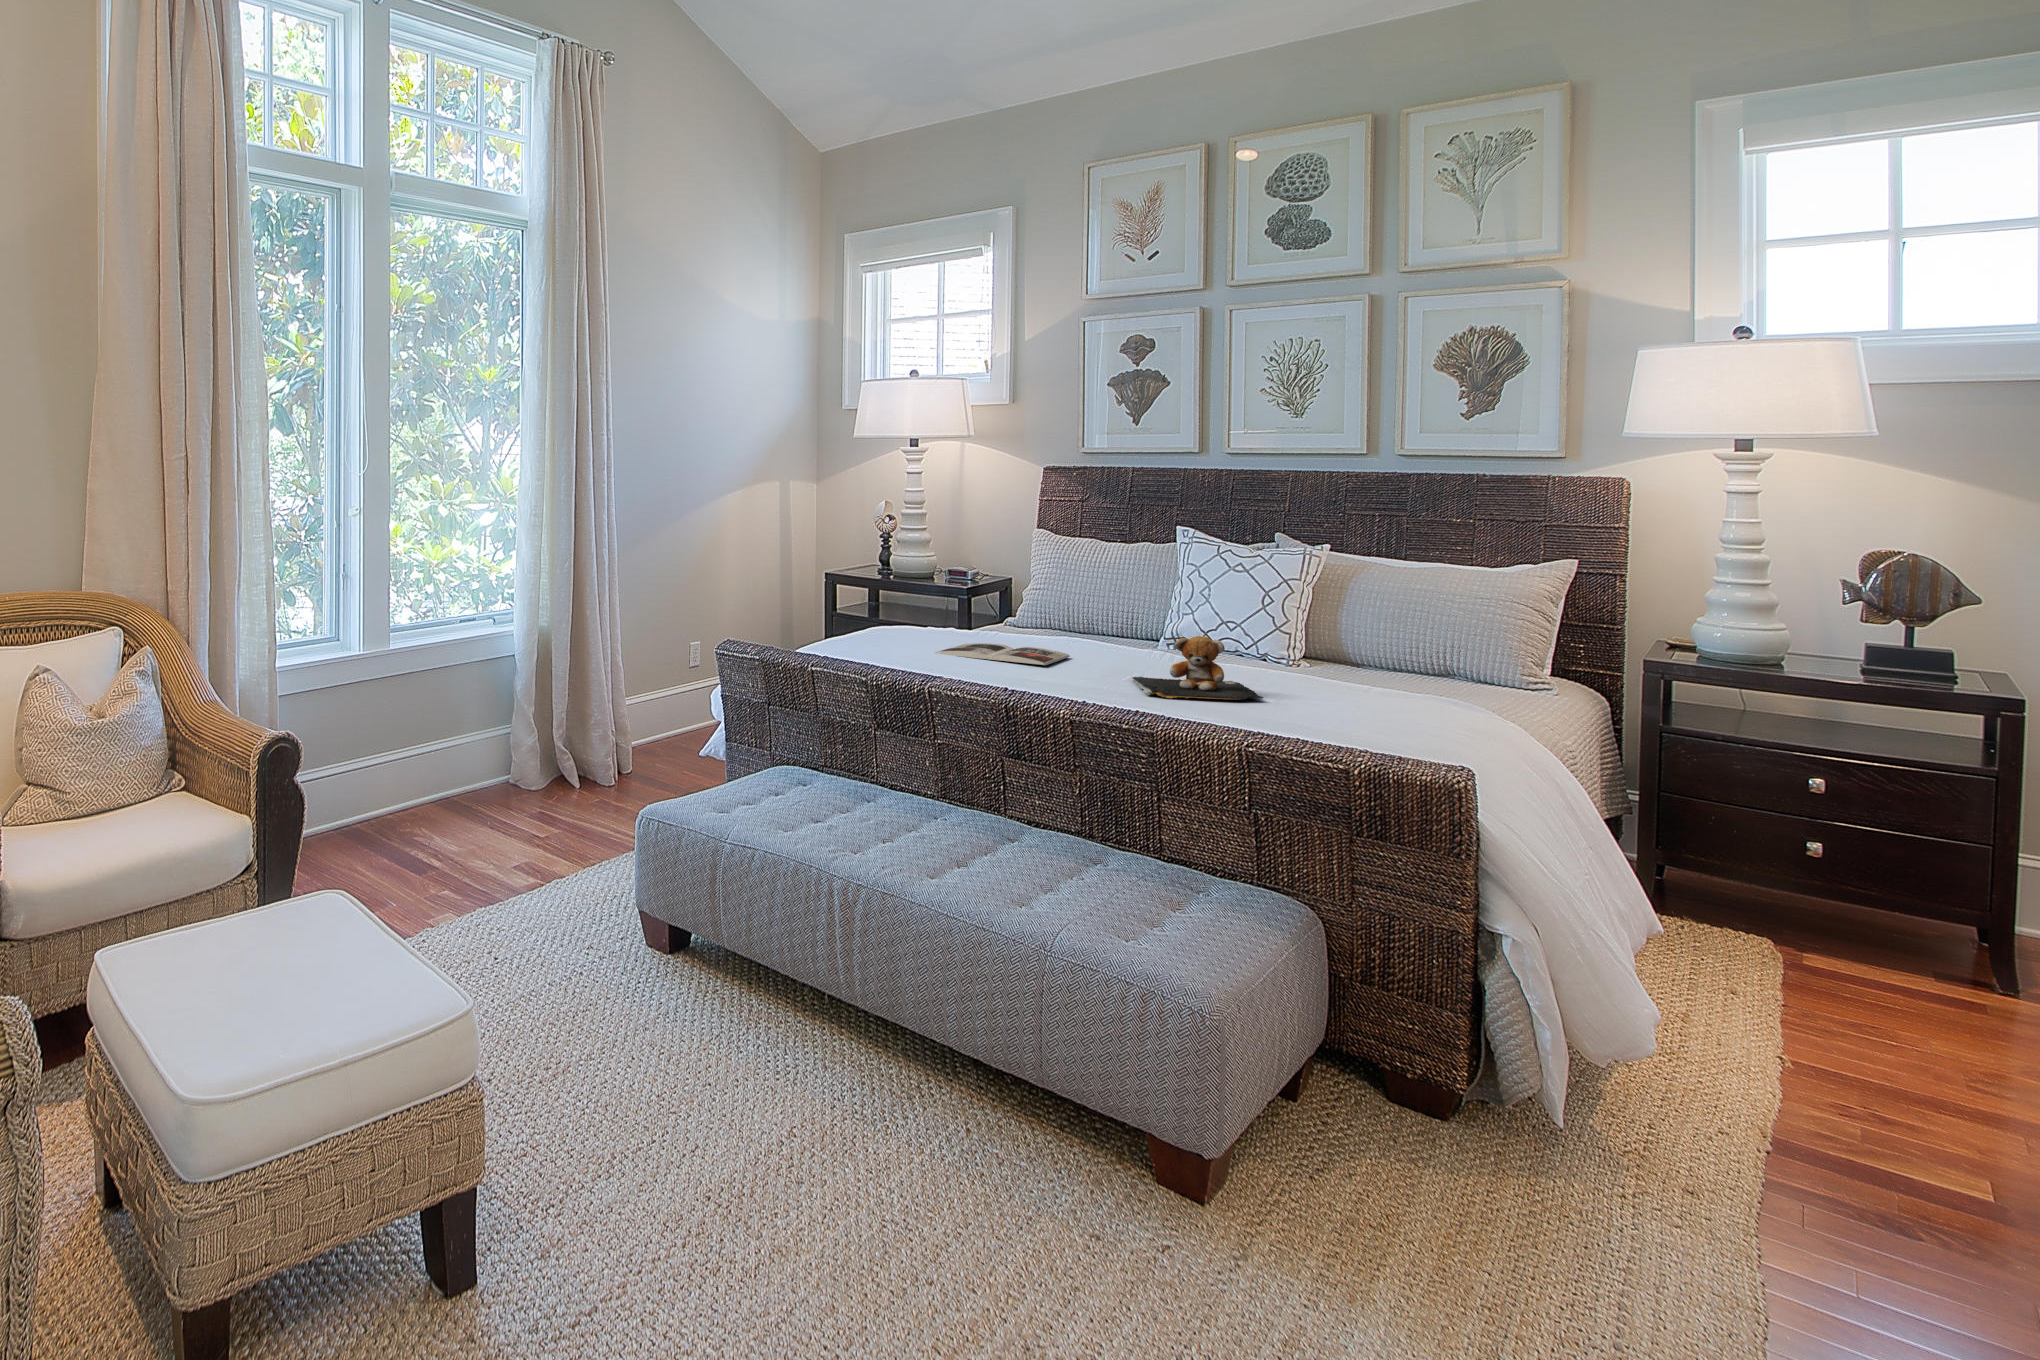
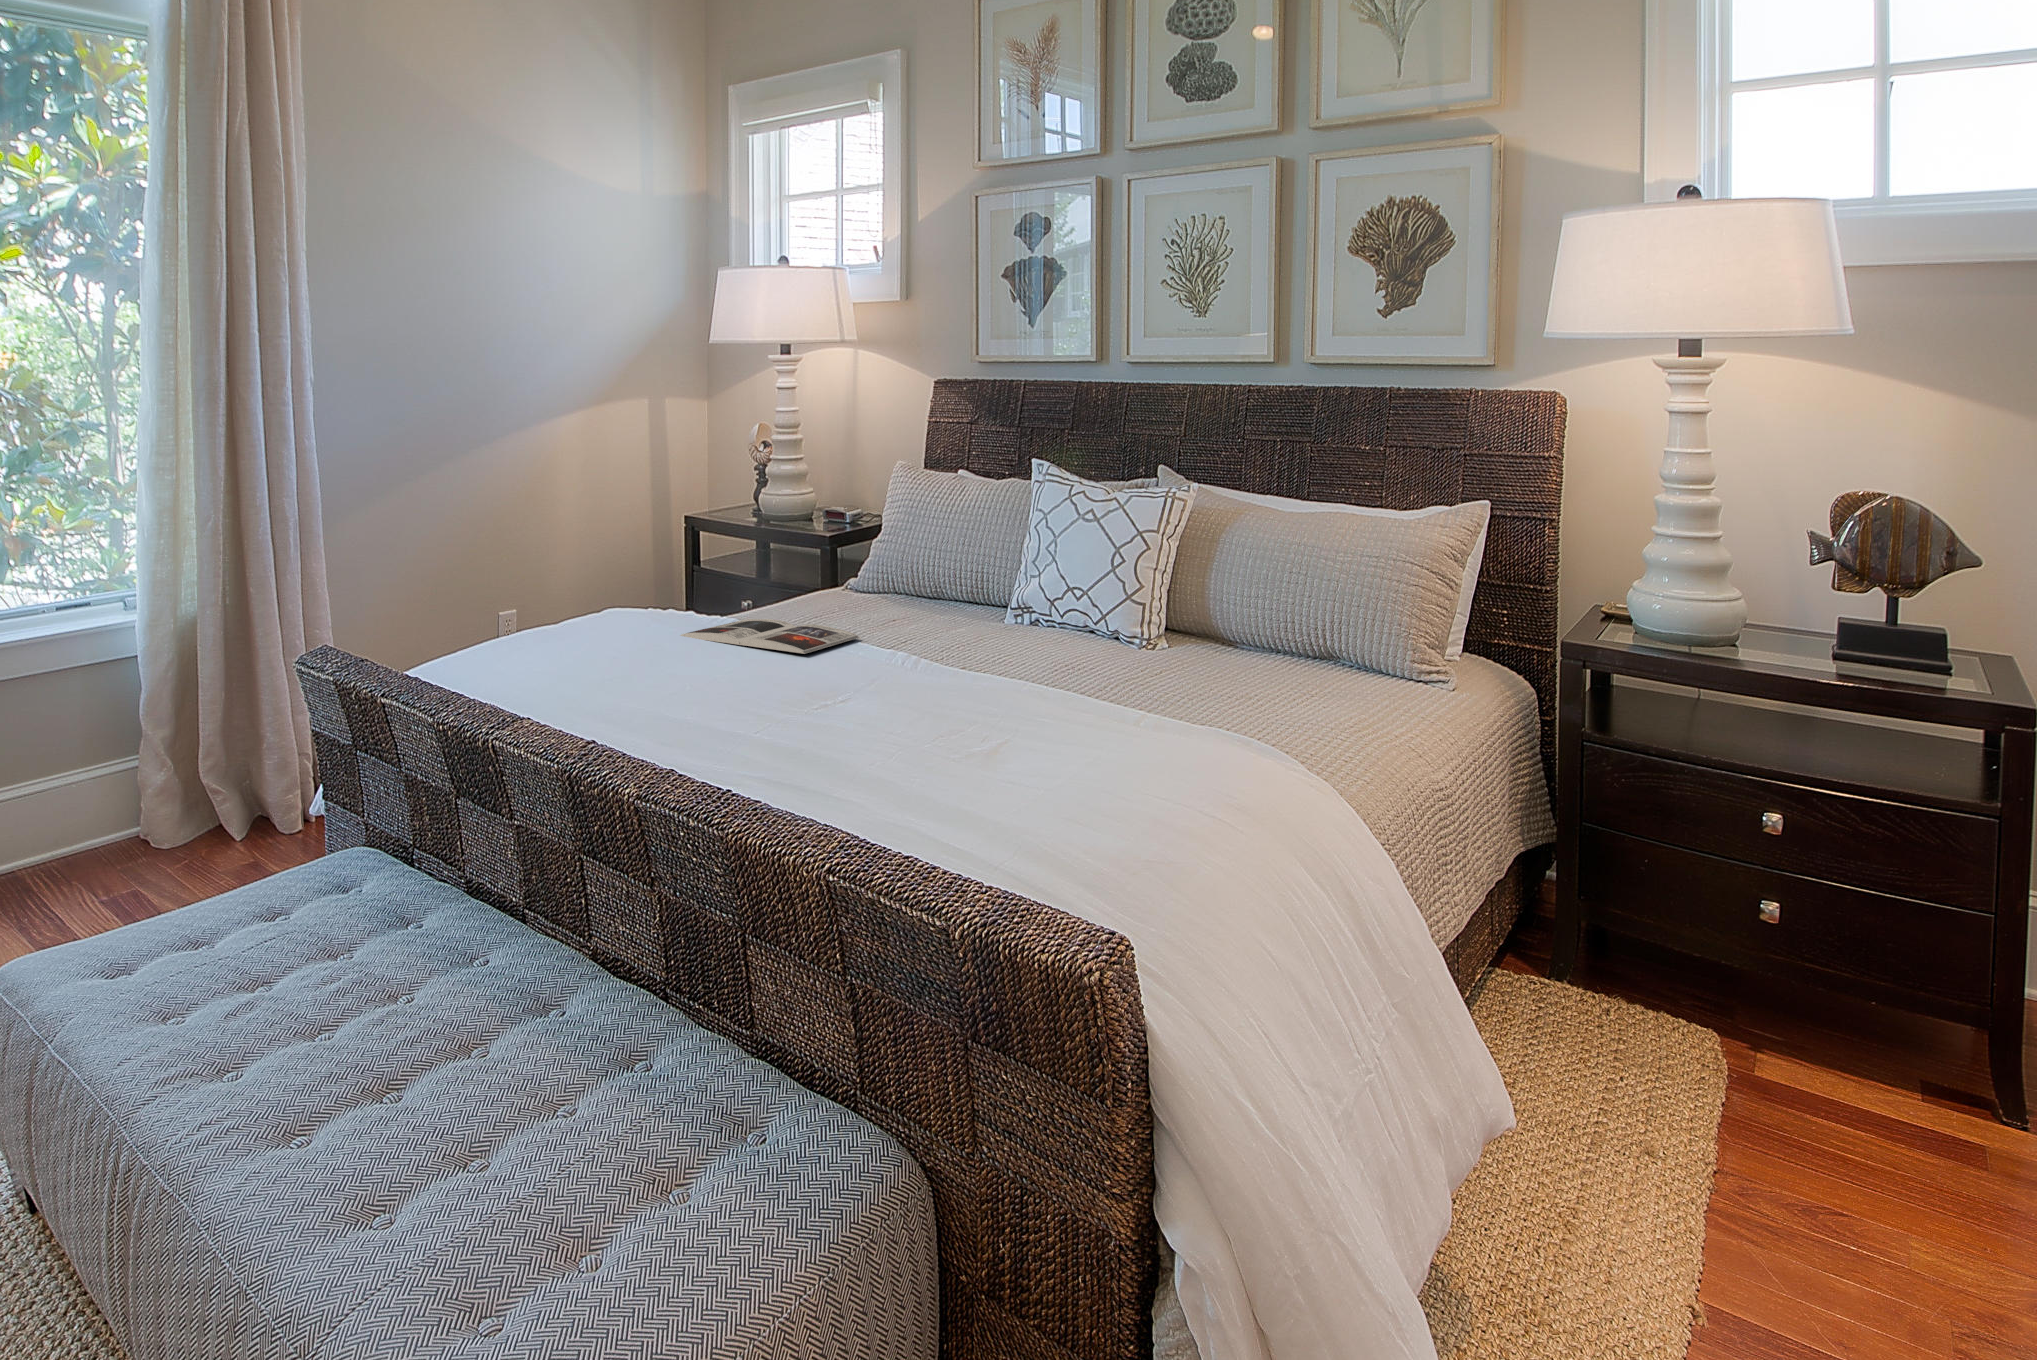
teddy bear: present [1132,636,1263,700] -> none [889,615,1050,710]

